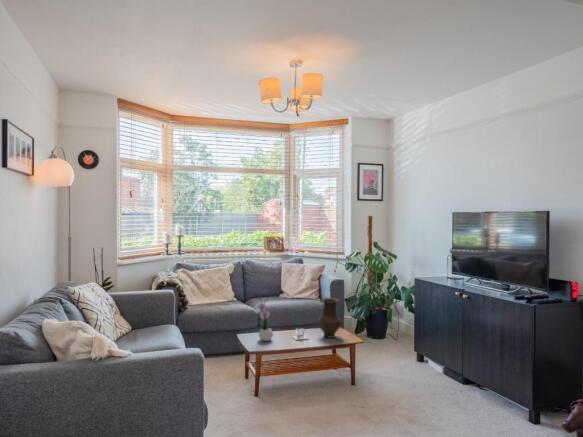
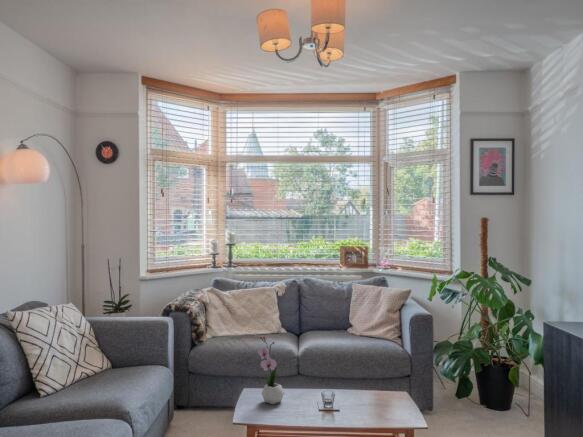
vase: present [318,298,341,338] -> none [353,345,391,410]

